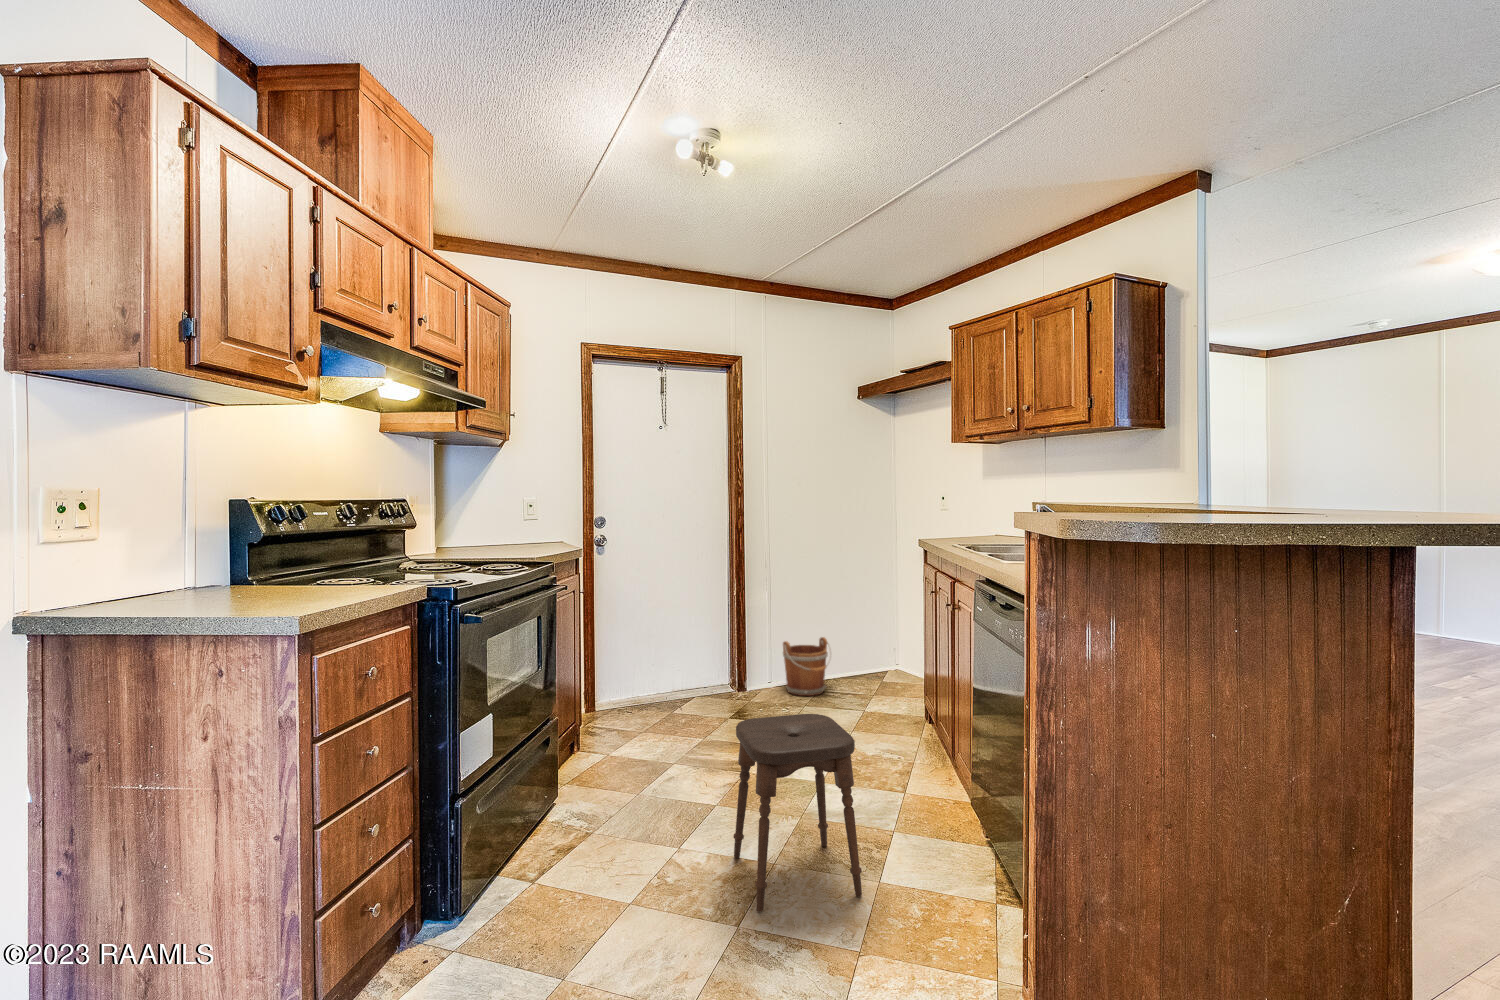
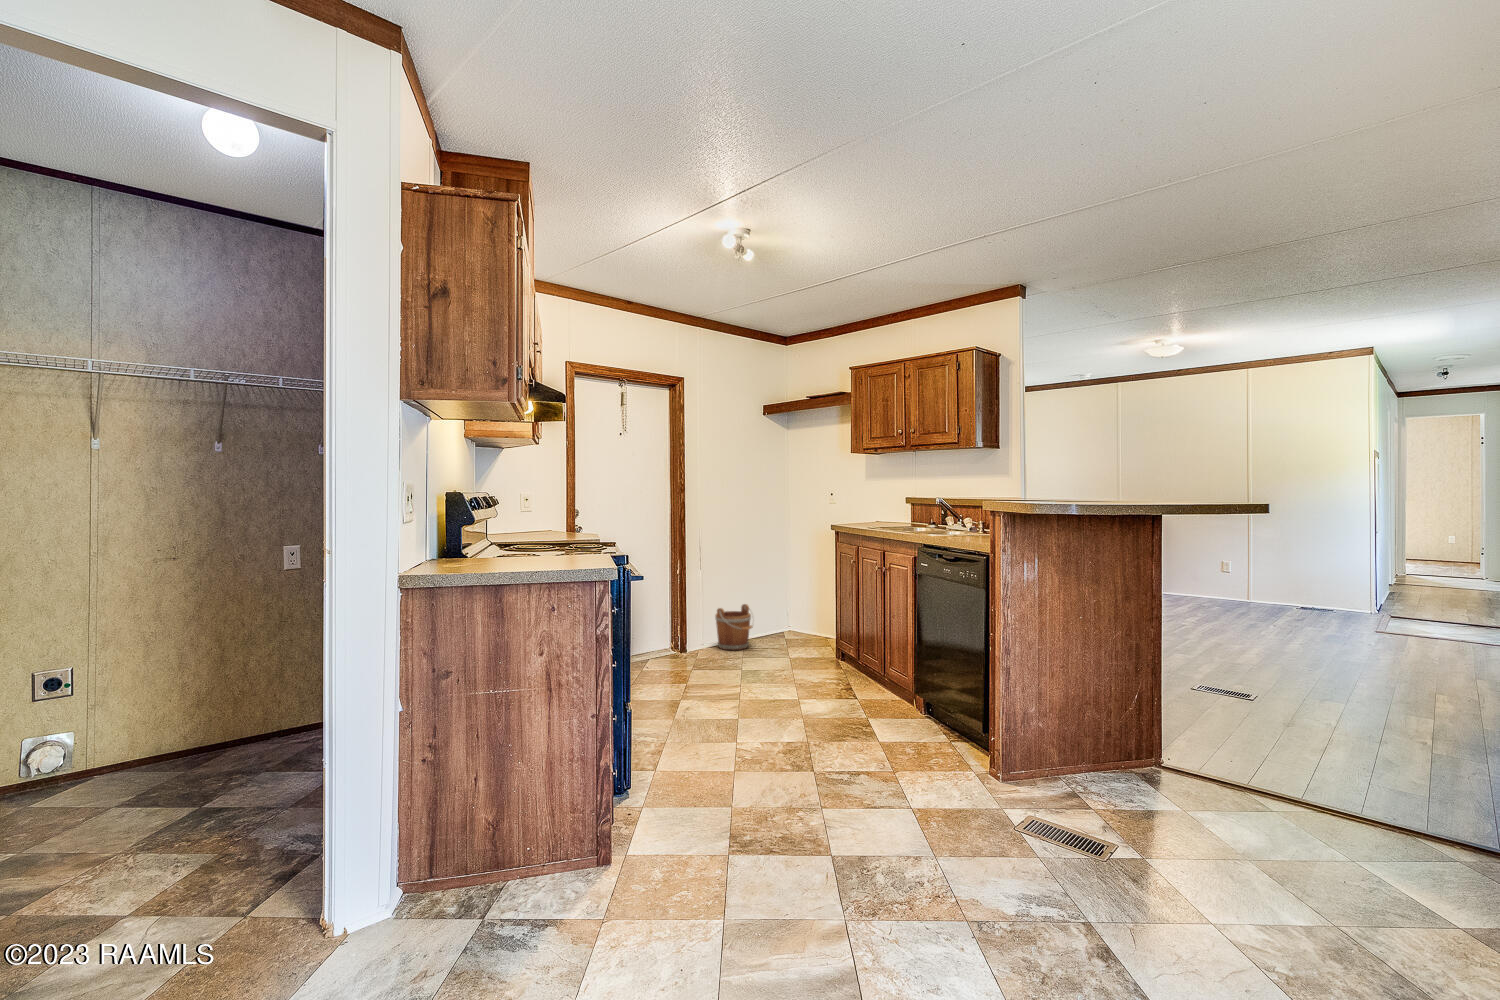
stool: present [733,714,862,912] -> none [776,640,873,764]

